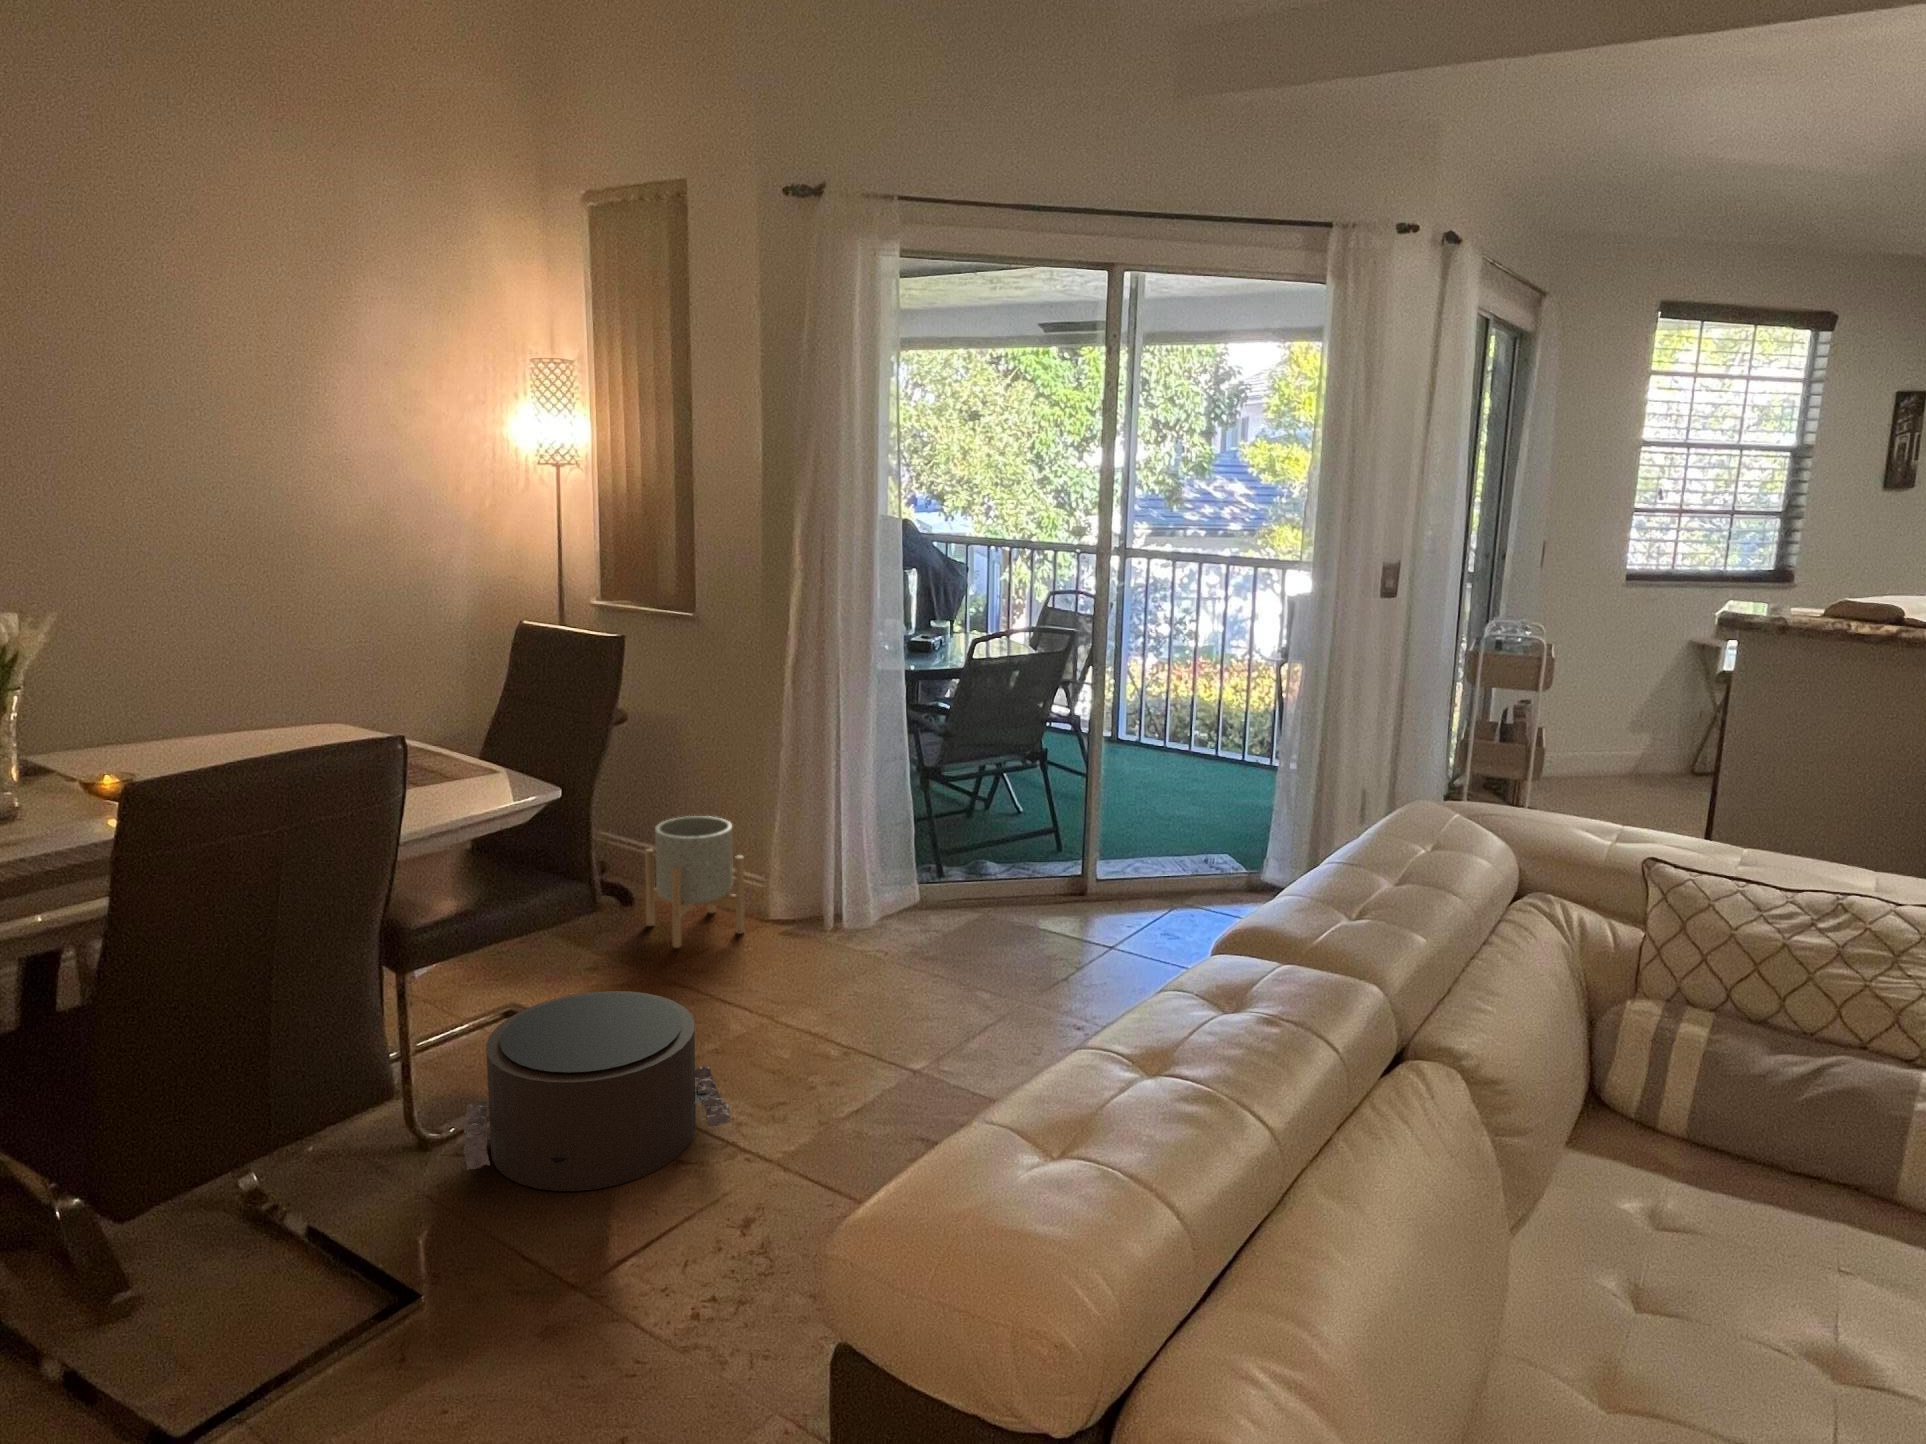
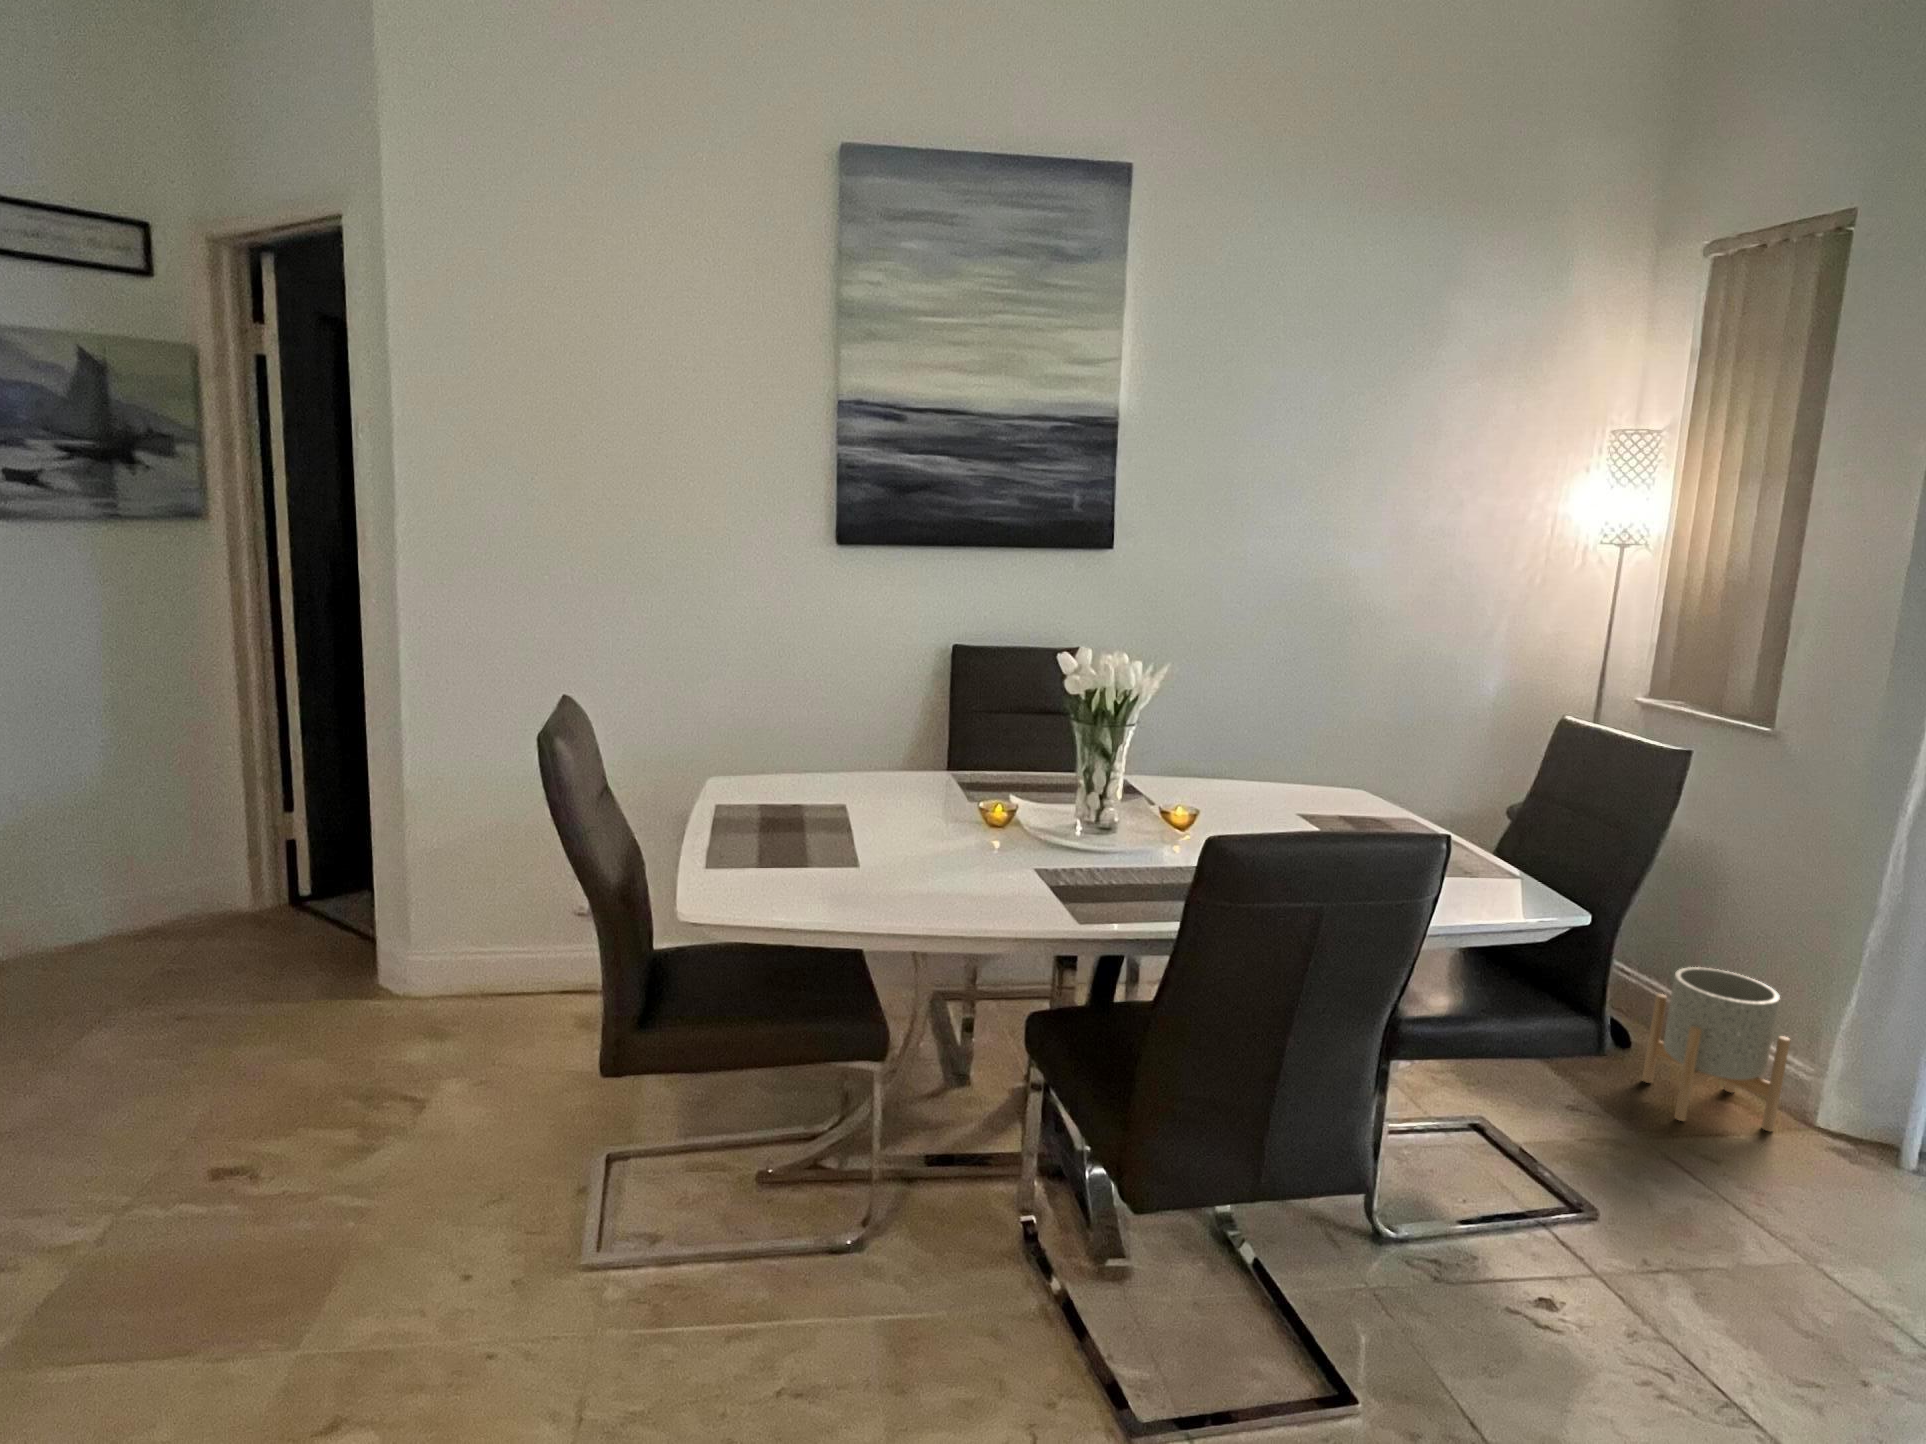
pouf: present [463,991,731,1191] -> none [1426,1139,1747,1386]

